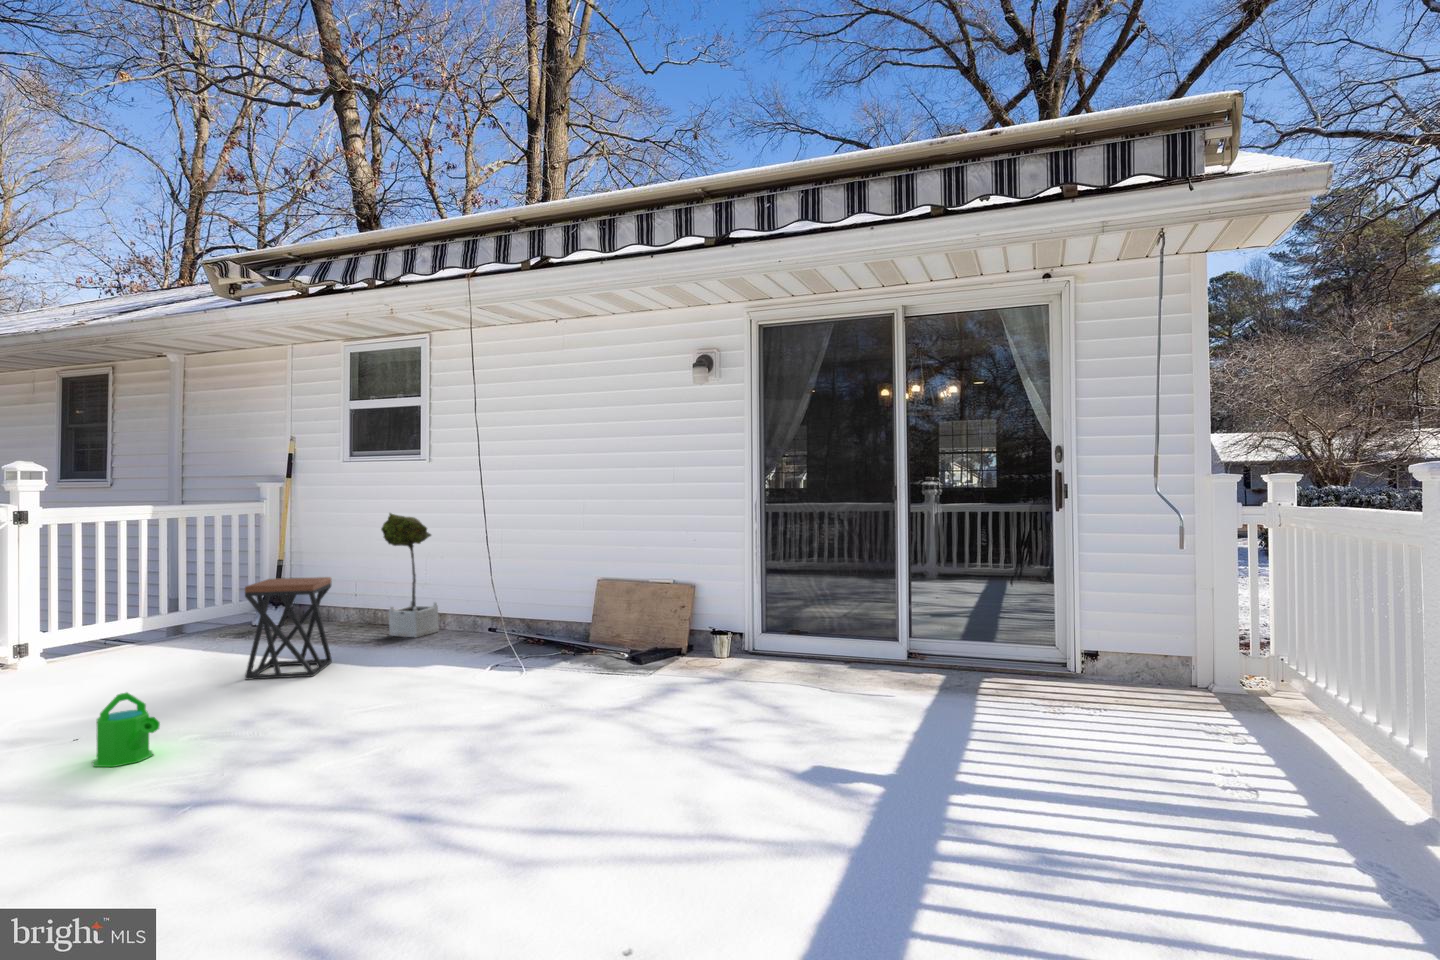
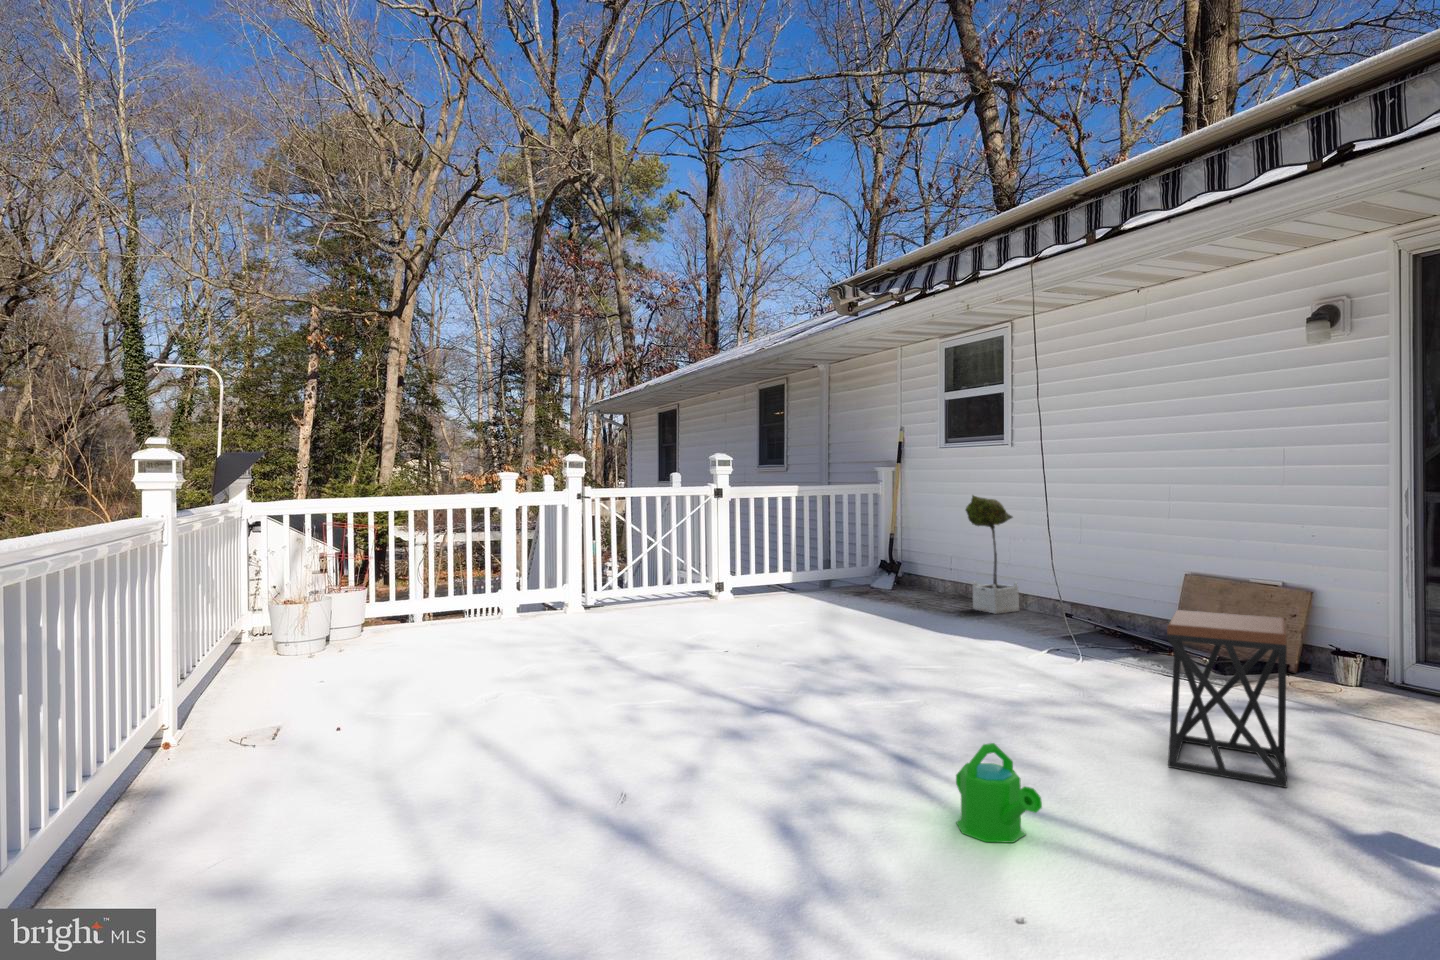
stool: present [245,577,332,679] -> present [1167,610,1287,787]
watering can: present [92,693,160,767] -> present [956,743,1042,843]

